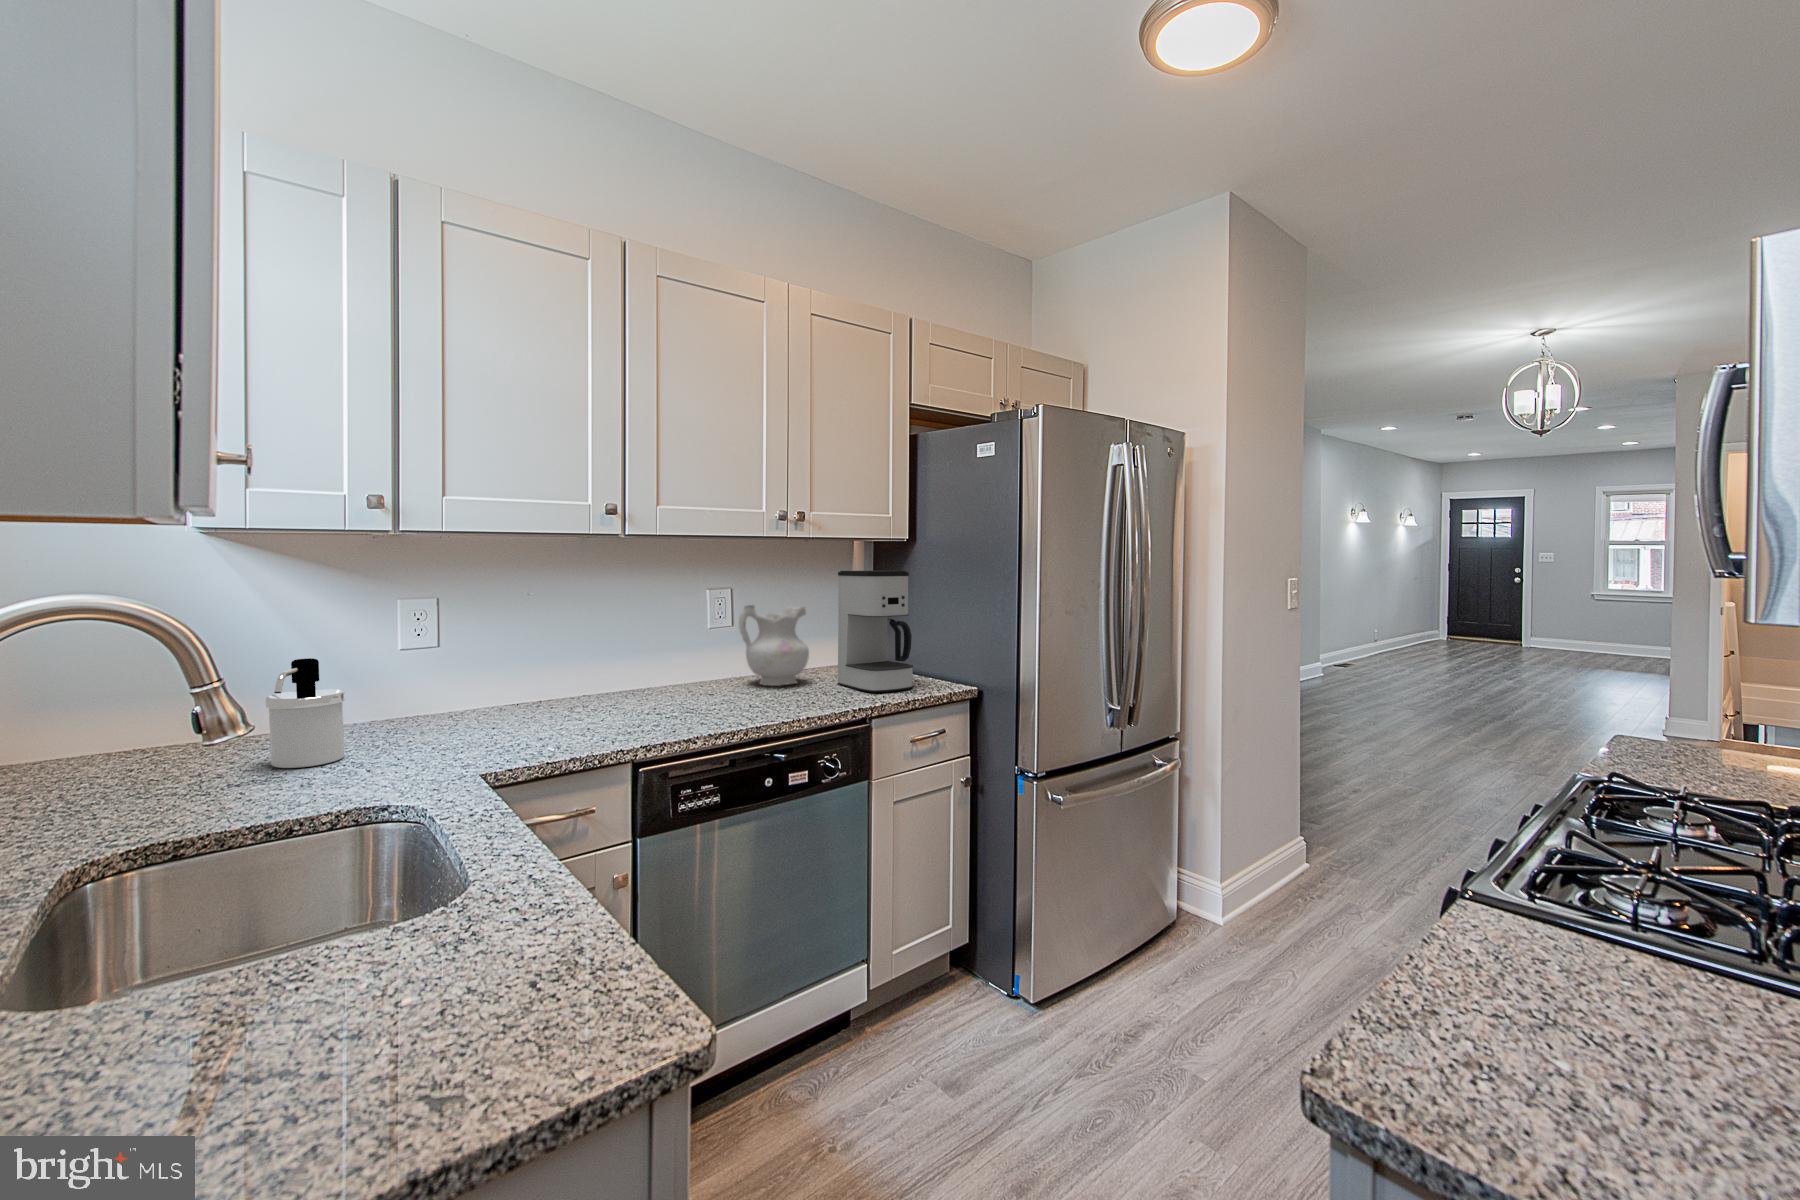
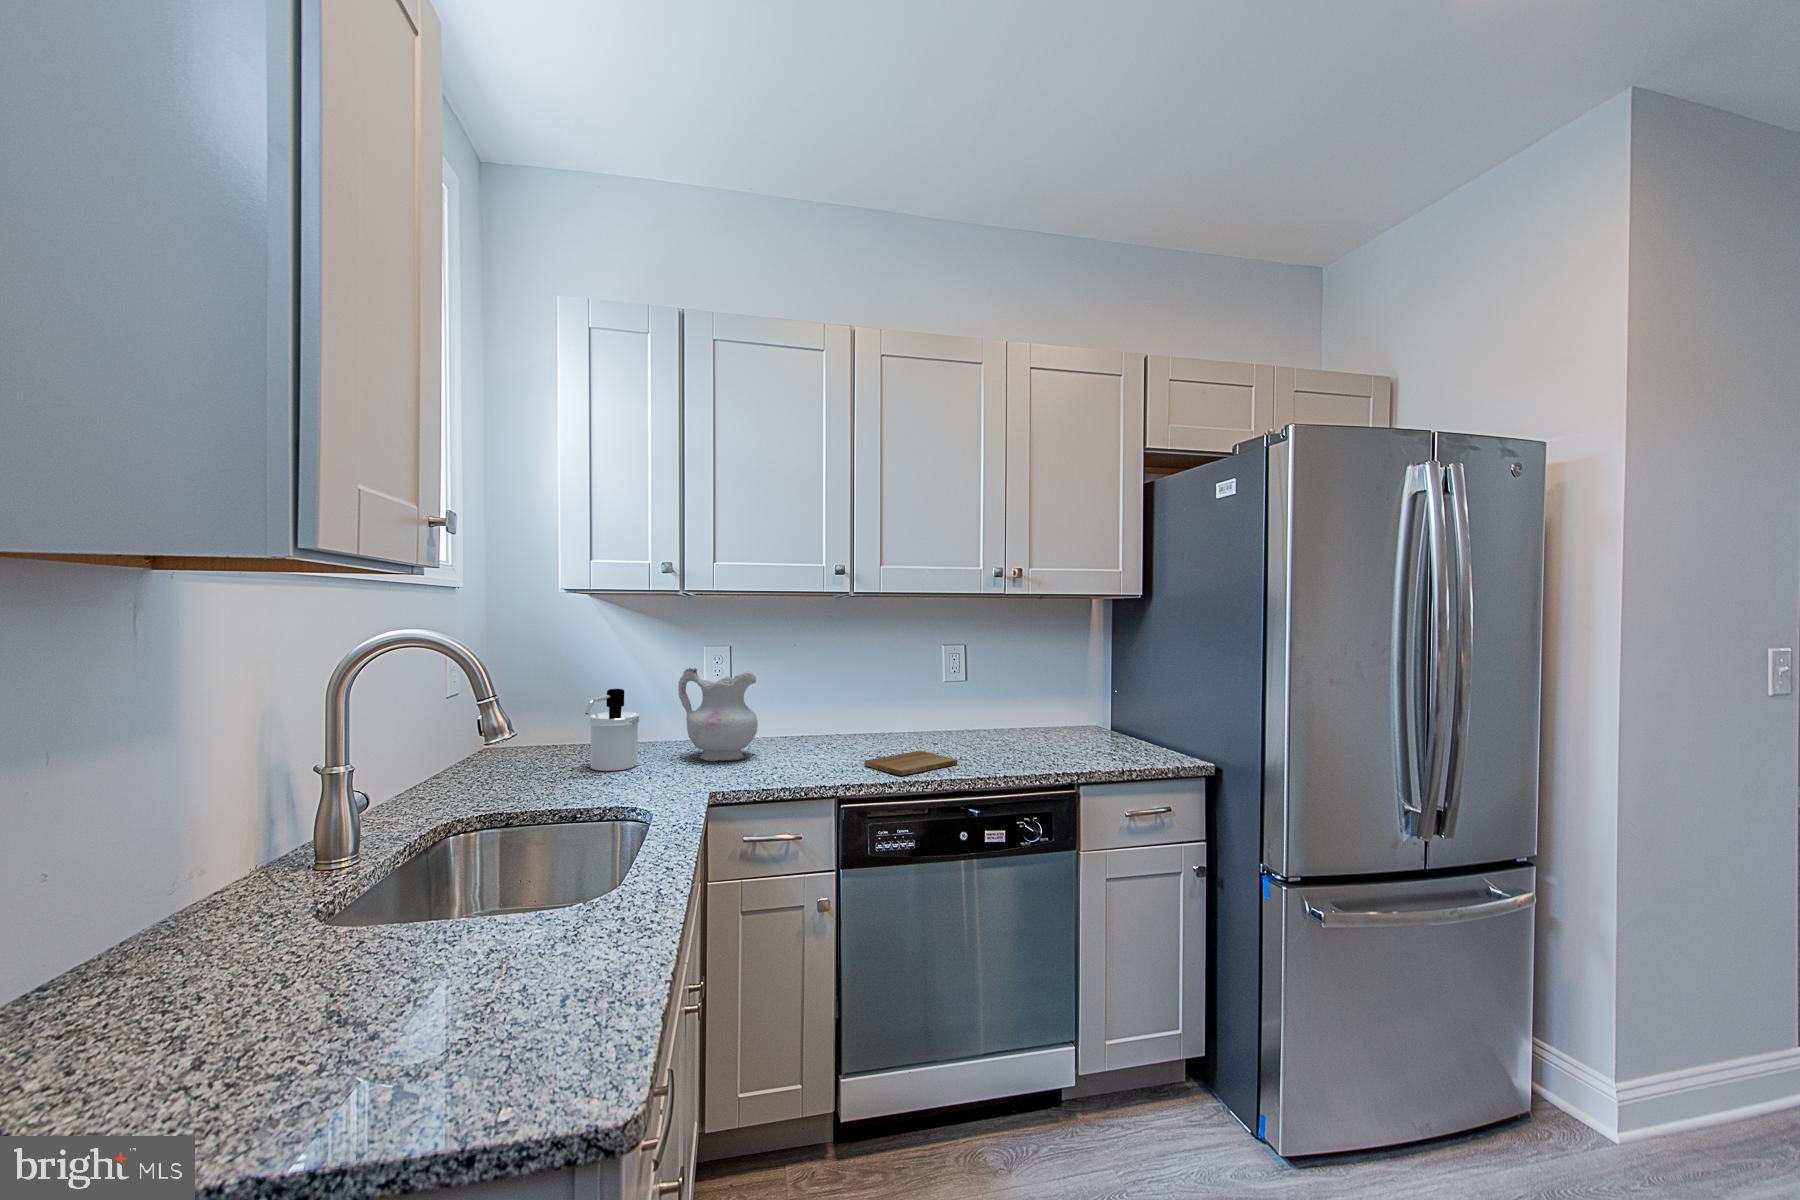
coffee maker: present [838,571,913,692] -> none [1064,631,1143,758]
ceramic pitcher: present [739,605,809,686] -> present [678,668,758,761]
cutting board: none [649,704,748,728] -> present [864,751,957,776]

